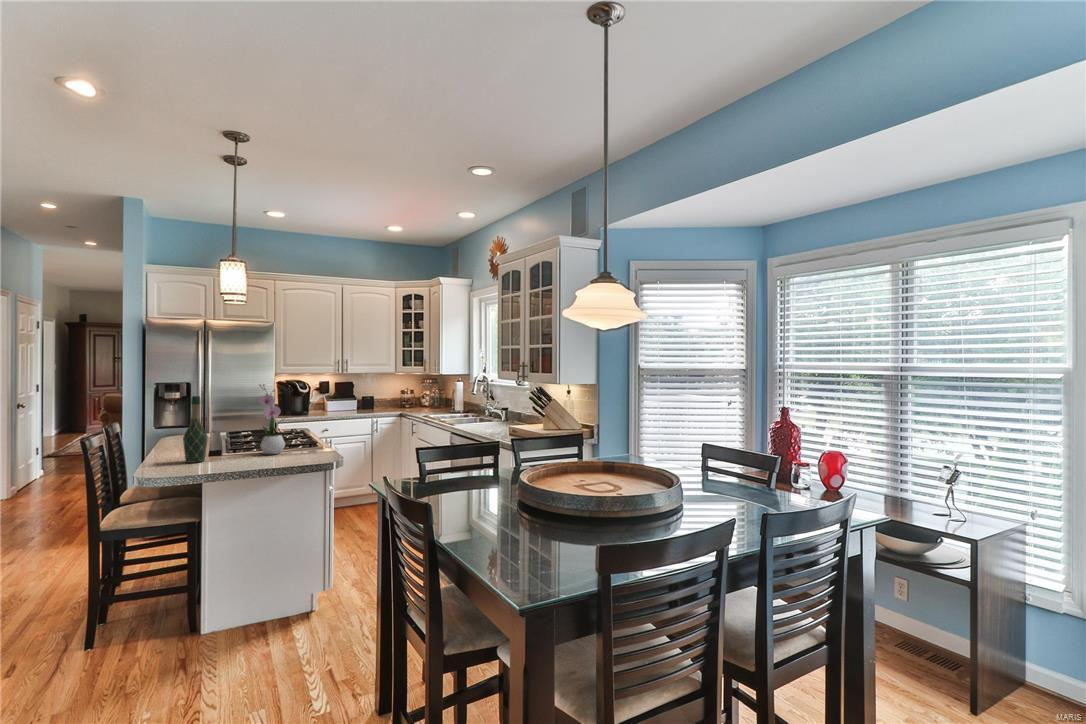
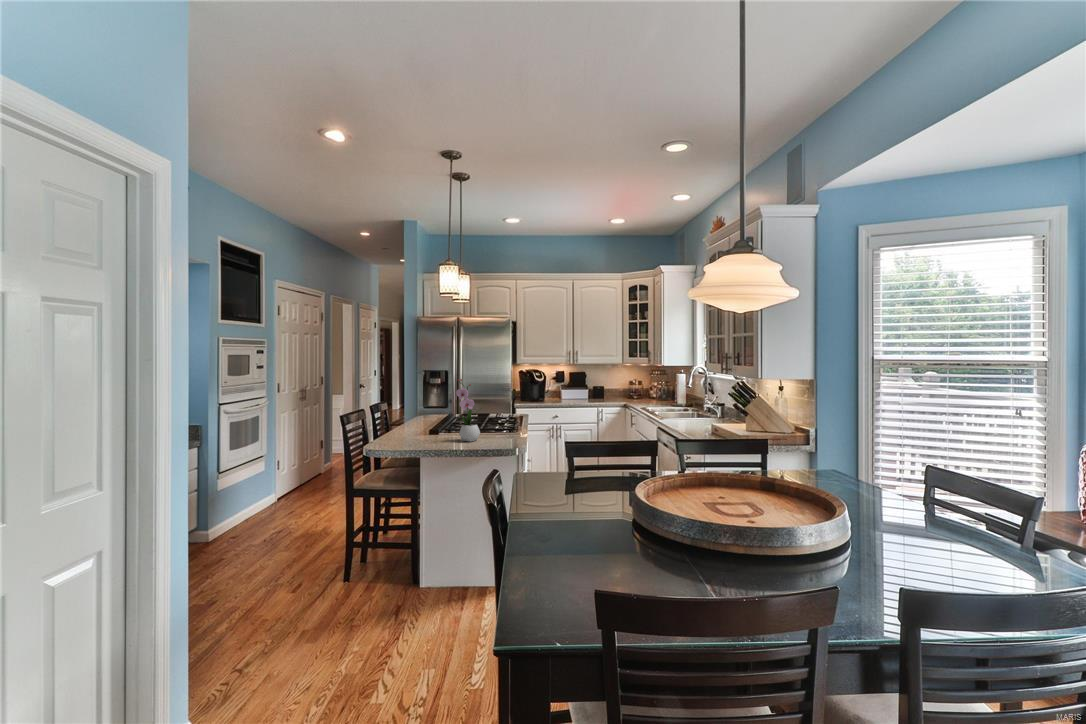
wine bottle: present [183,396,208,463] -> none [399,389,417,445]

